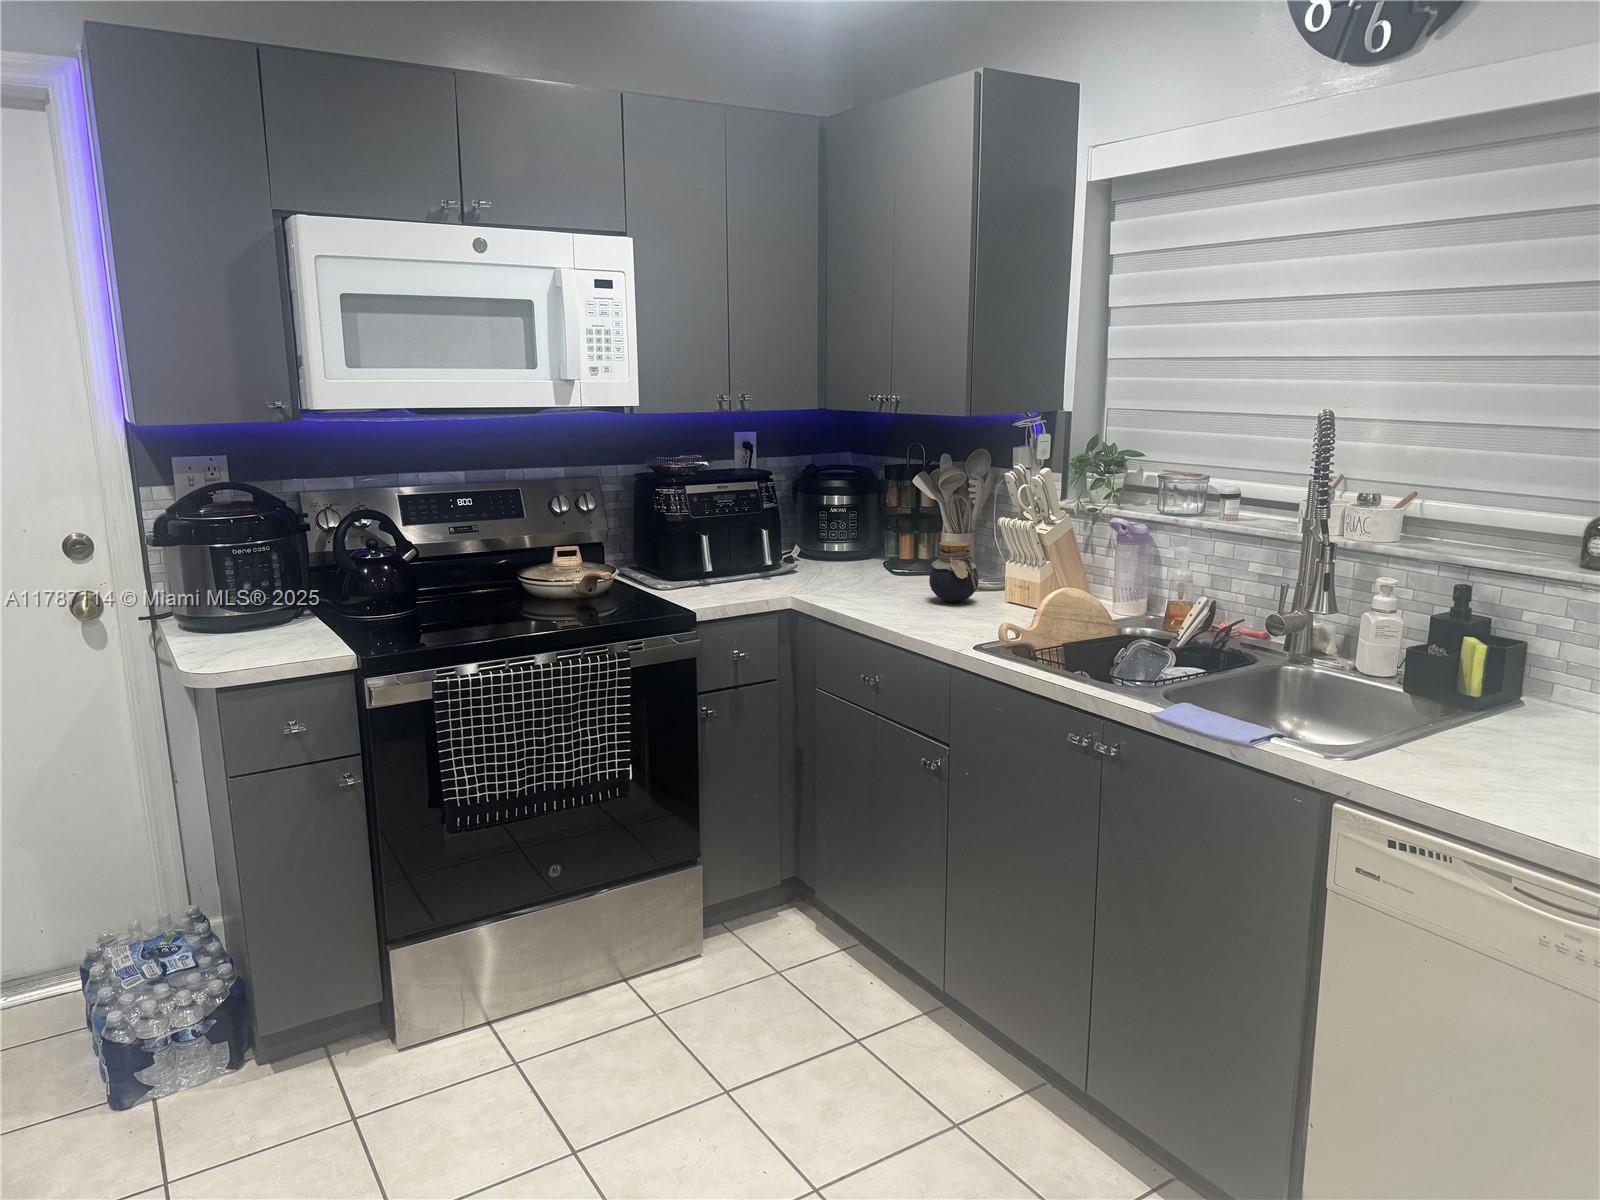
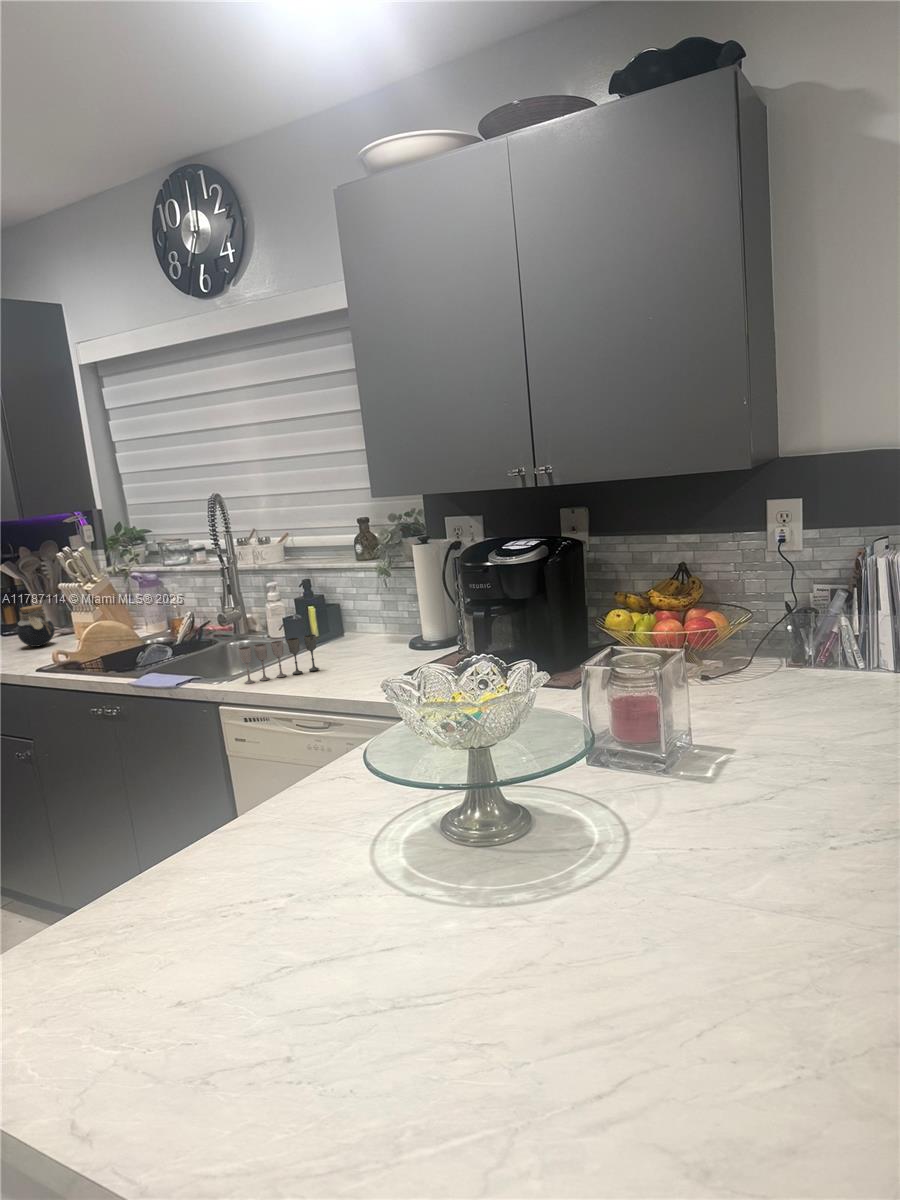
wine glass: none [1383,704,1543,775] -> present [239,635,319,684]

